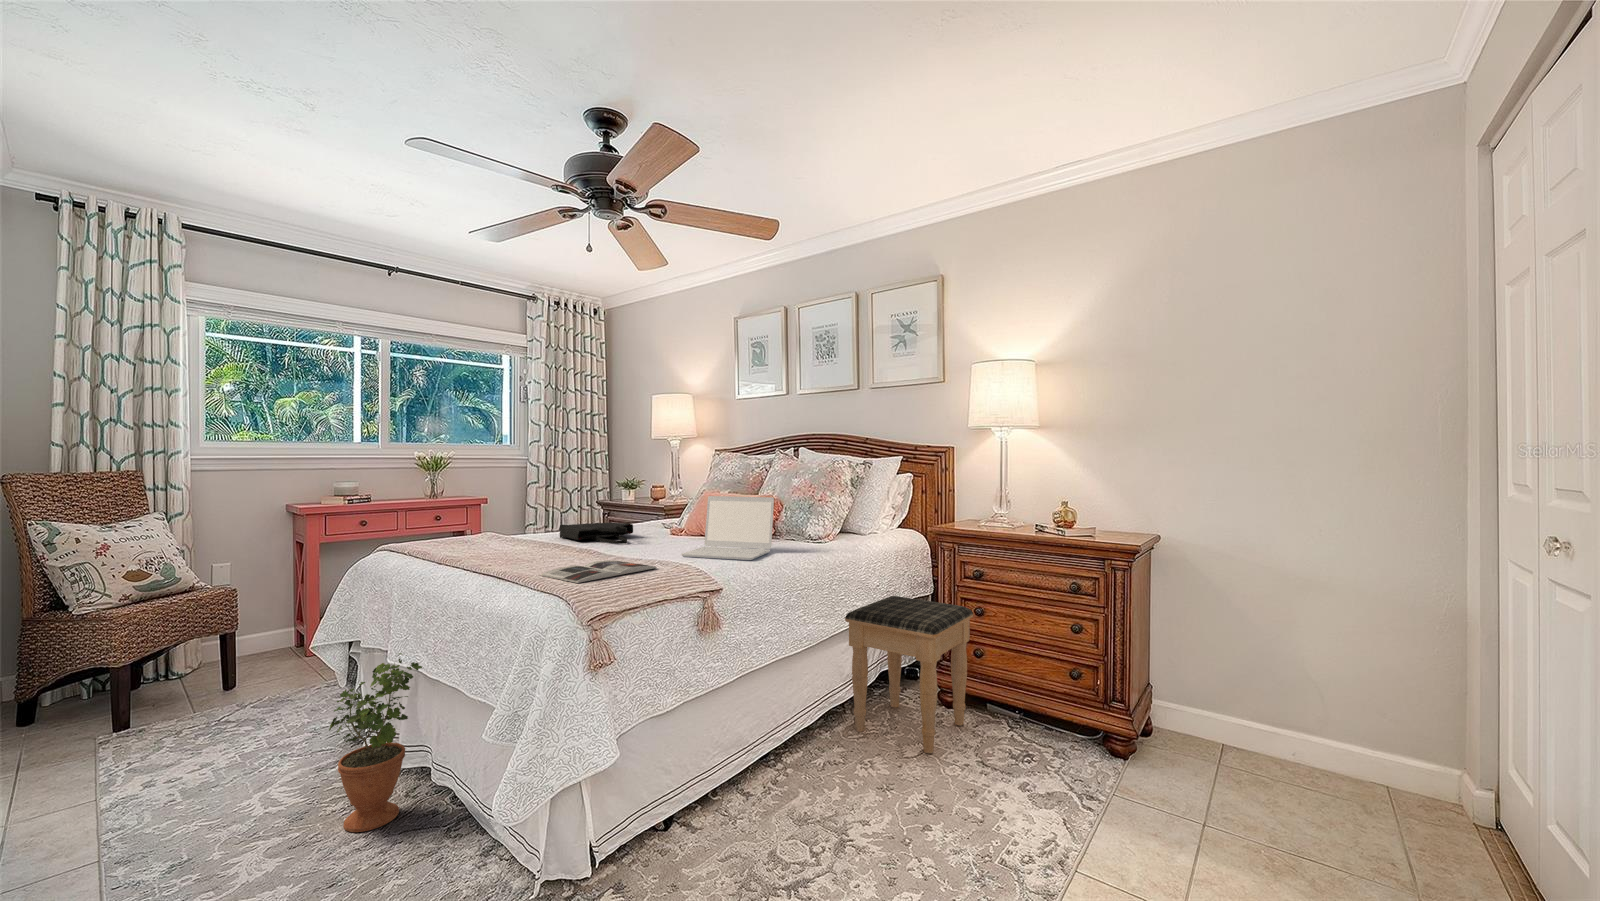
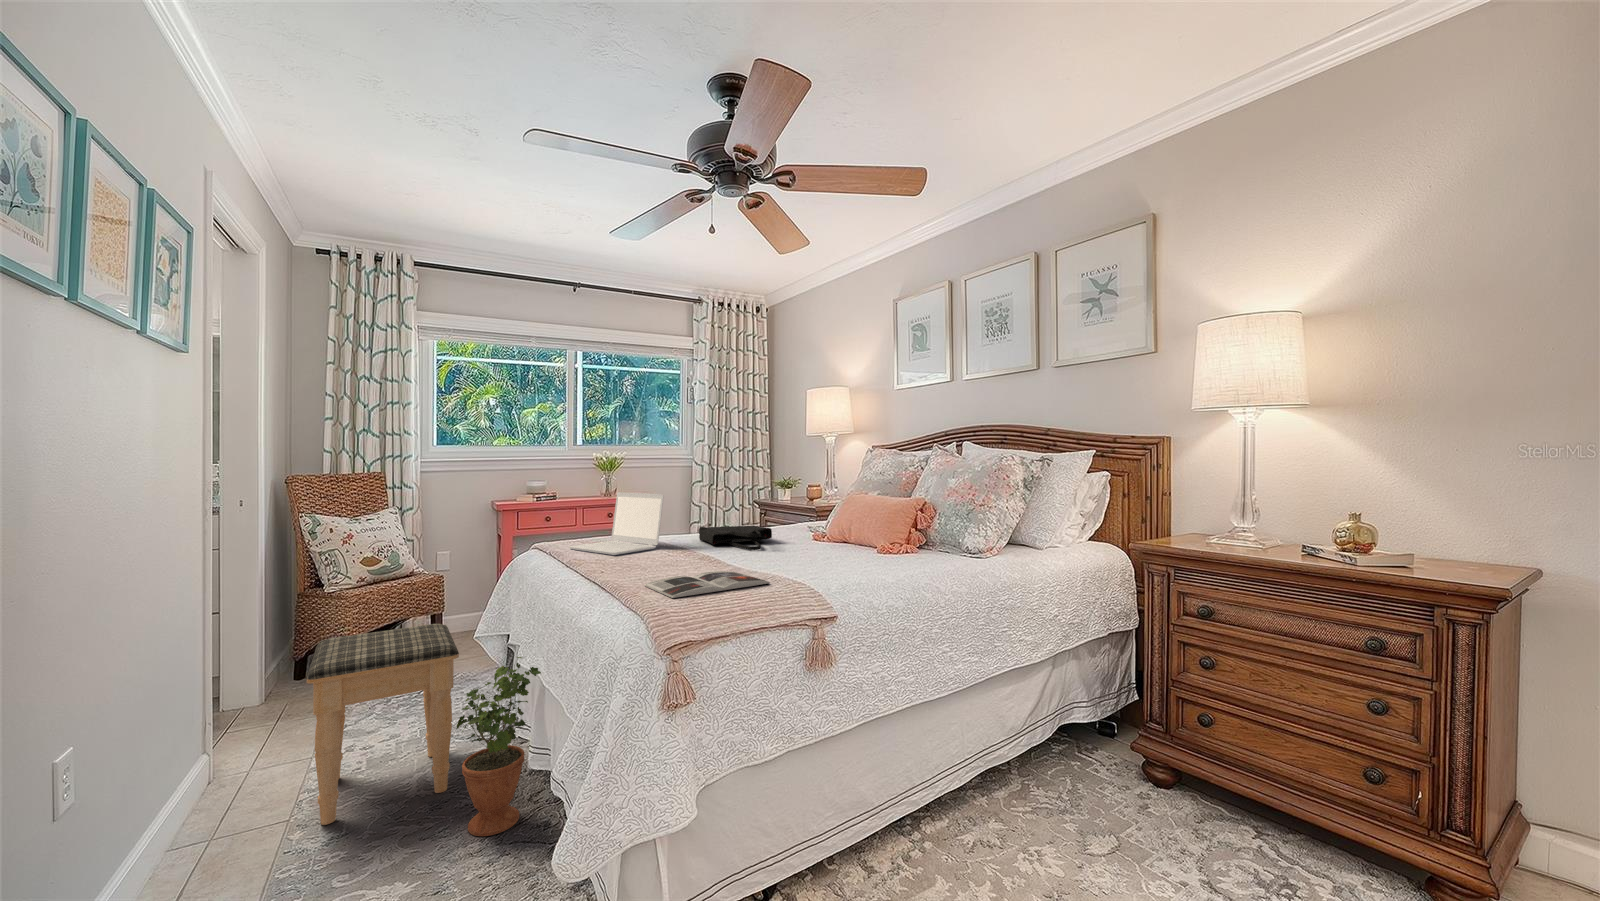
laptop: present [681,496,774,560] -> present [569,492,664,555]
footstool: present [845,596,973,753] -> present [307,624,459,825]

